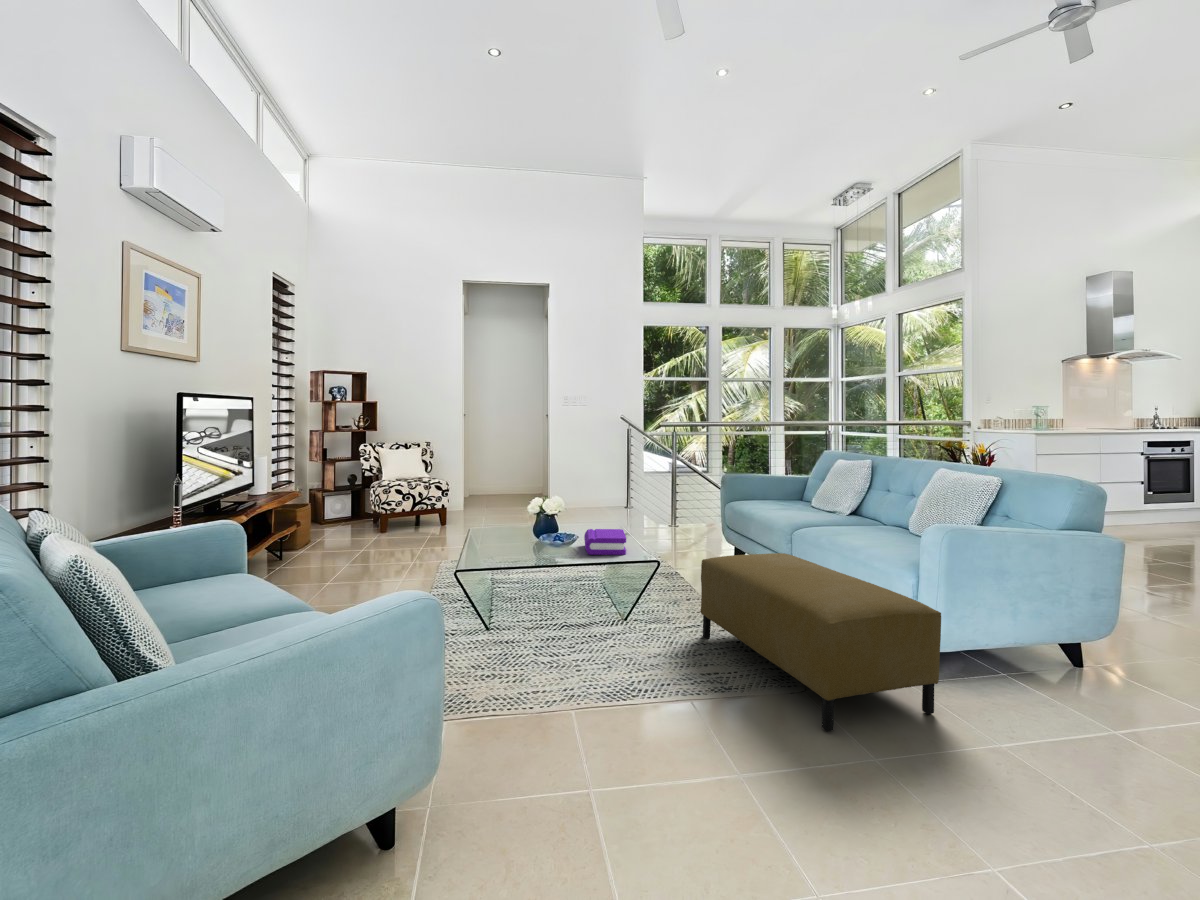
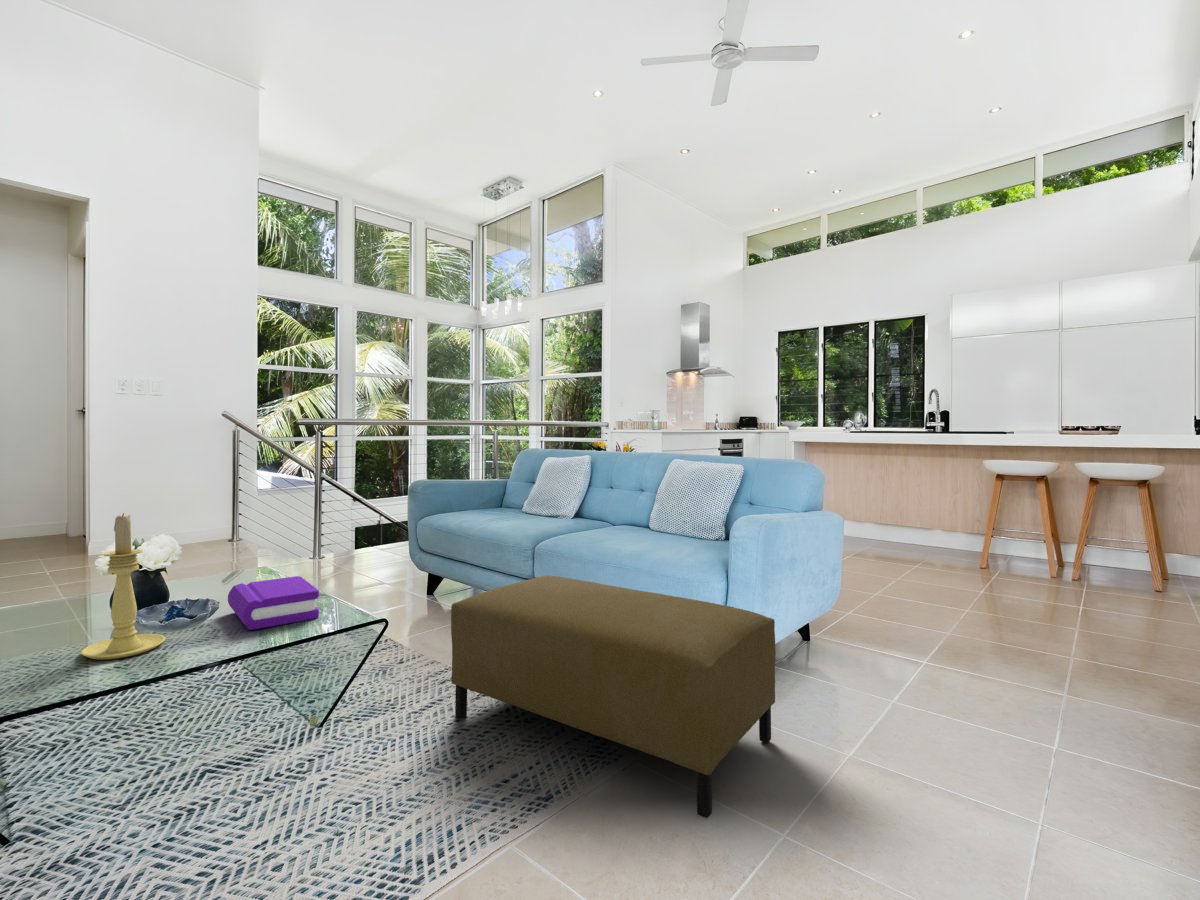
candle holder: none [517,483,551,557] -> present [81,513,165,660]

